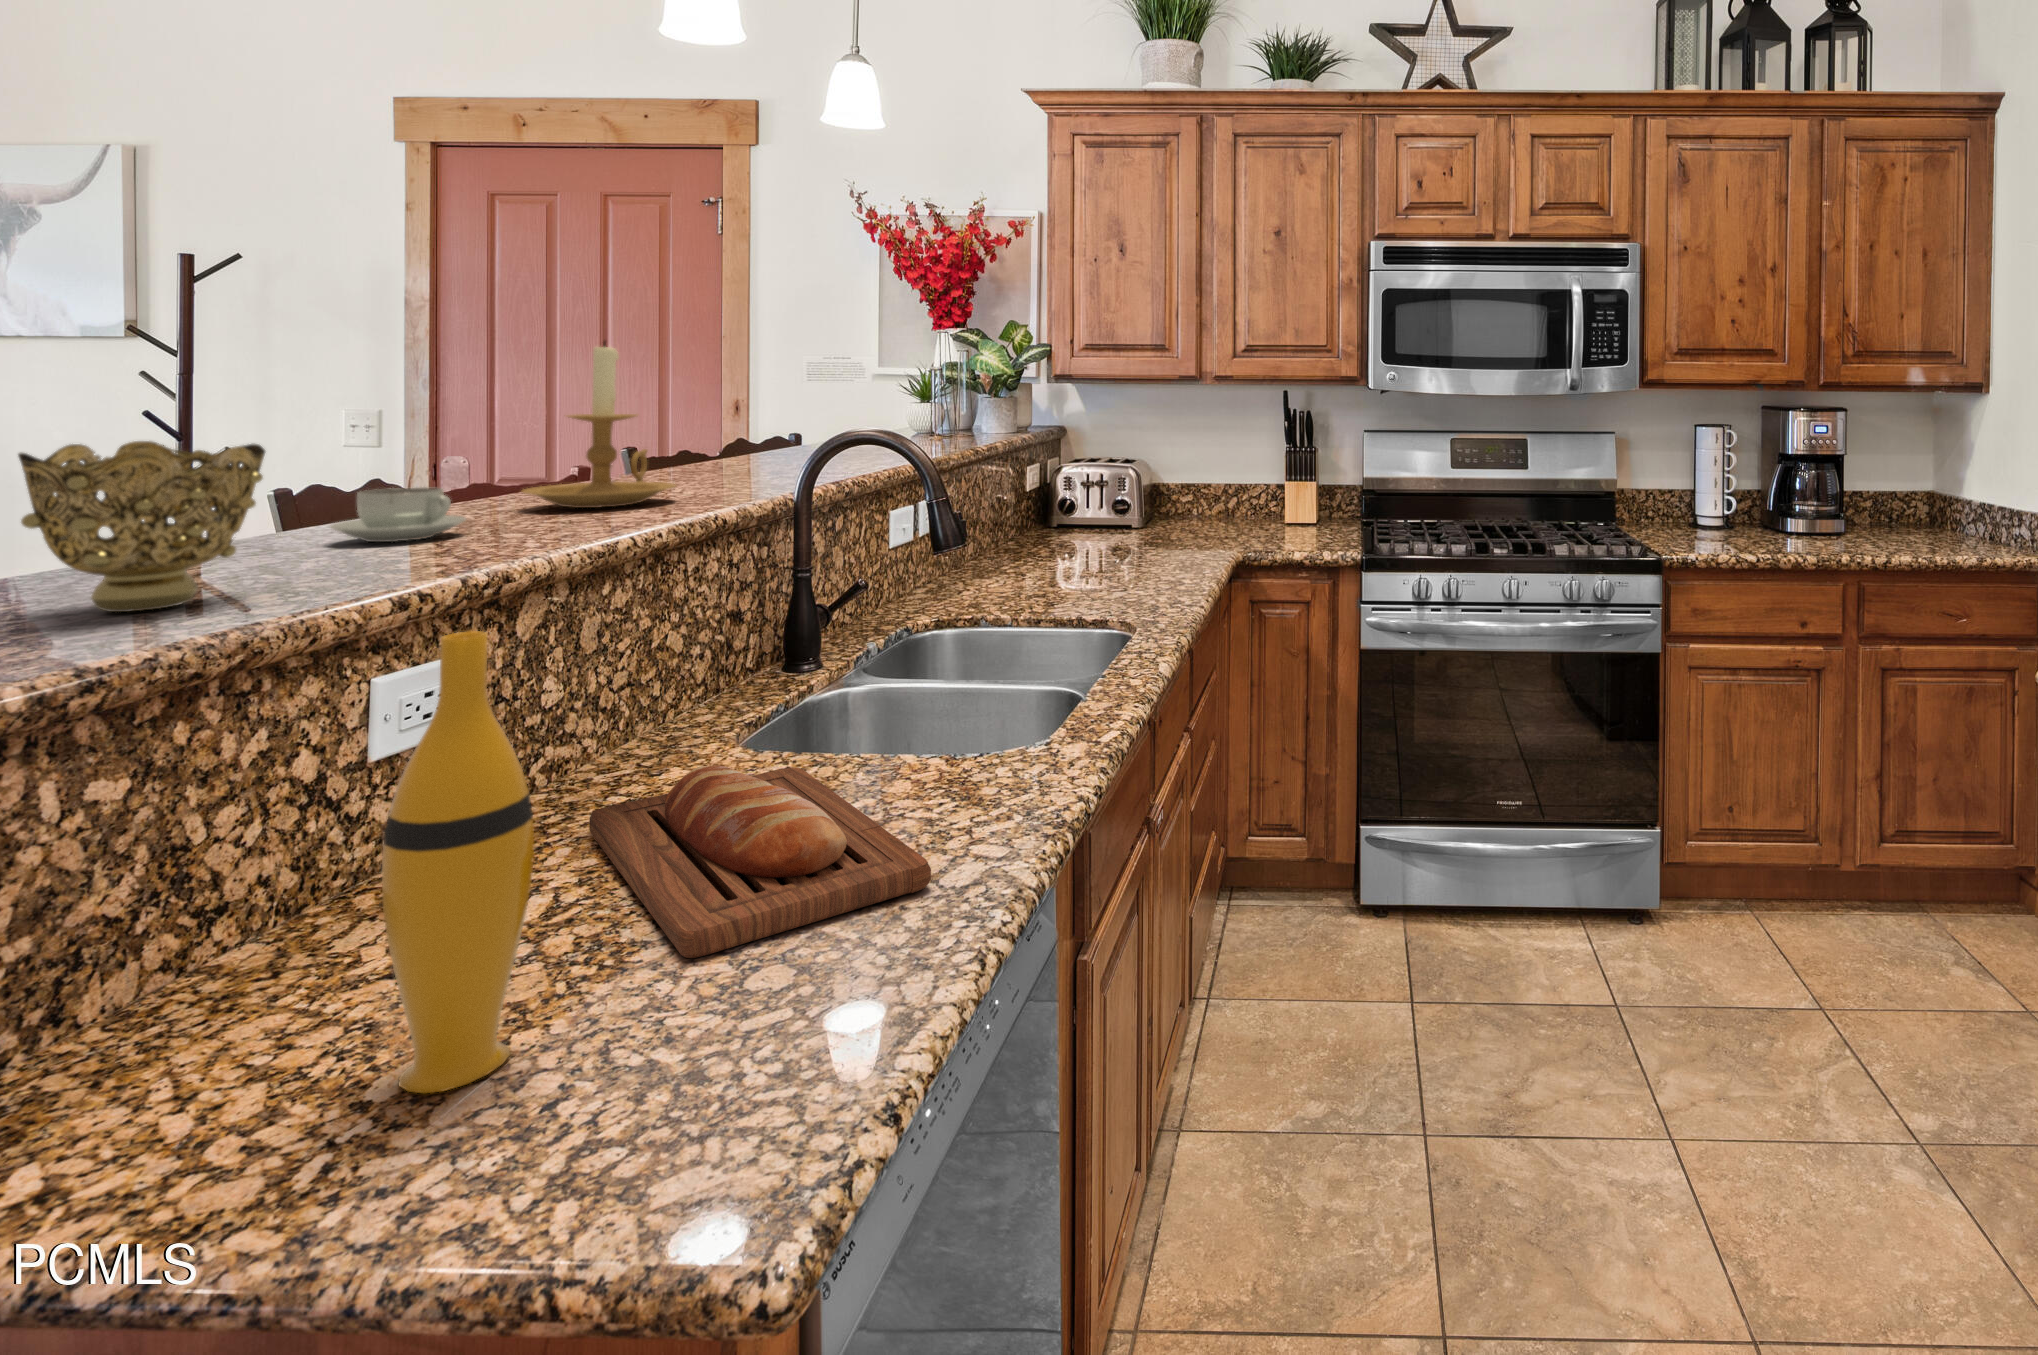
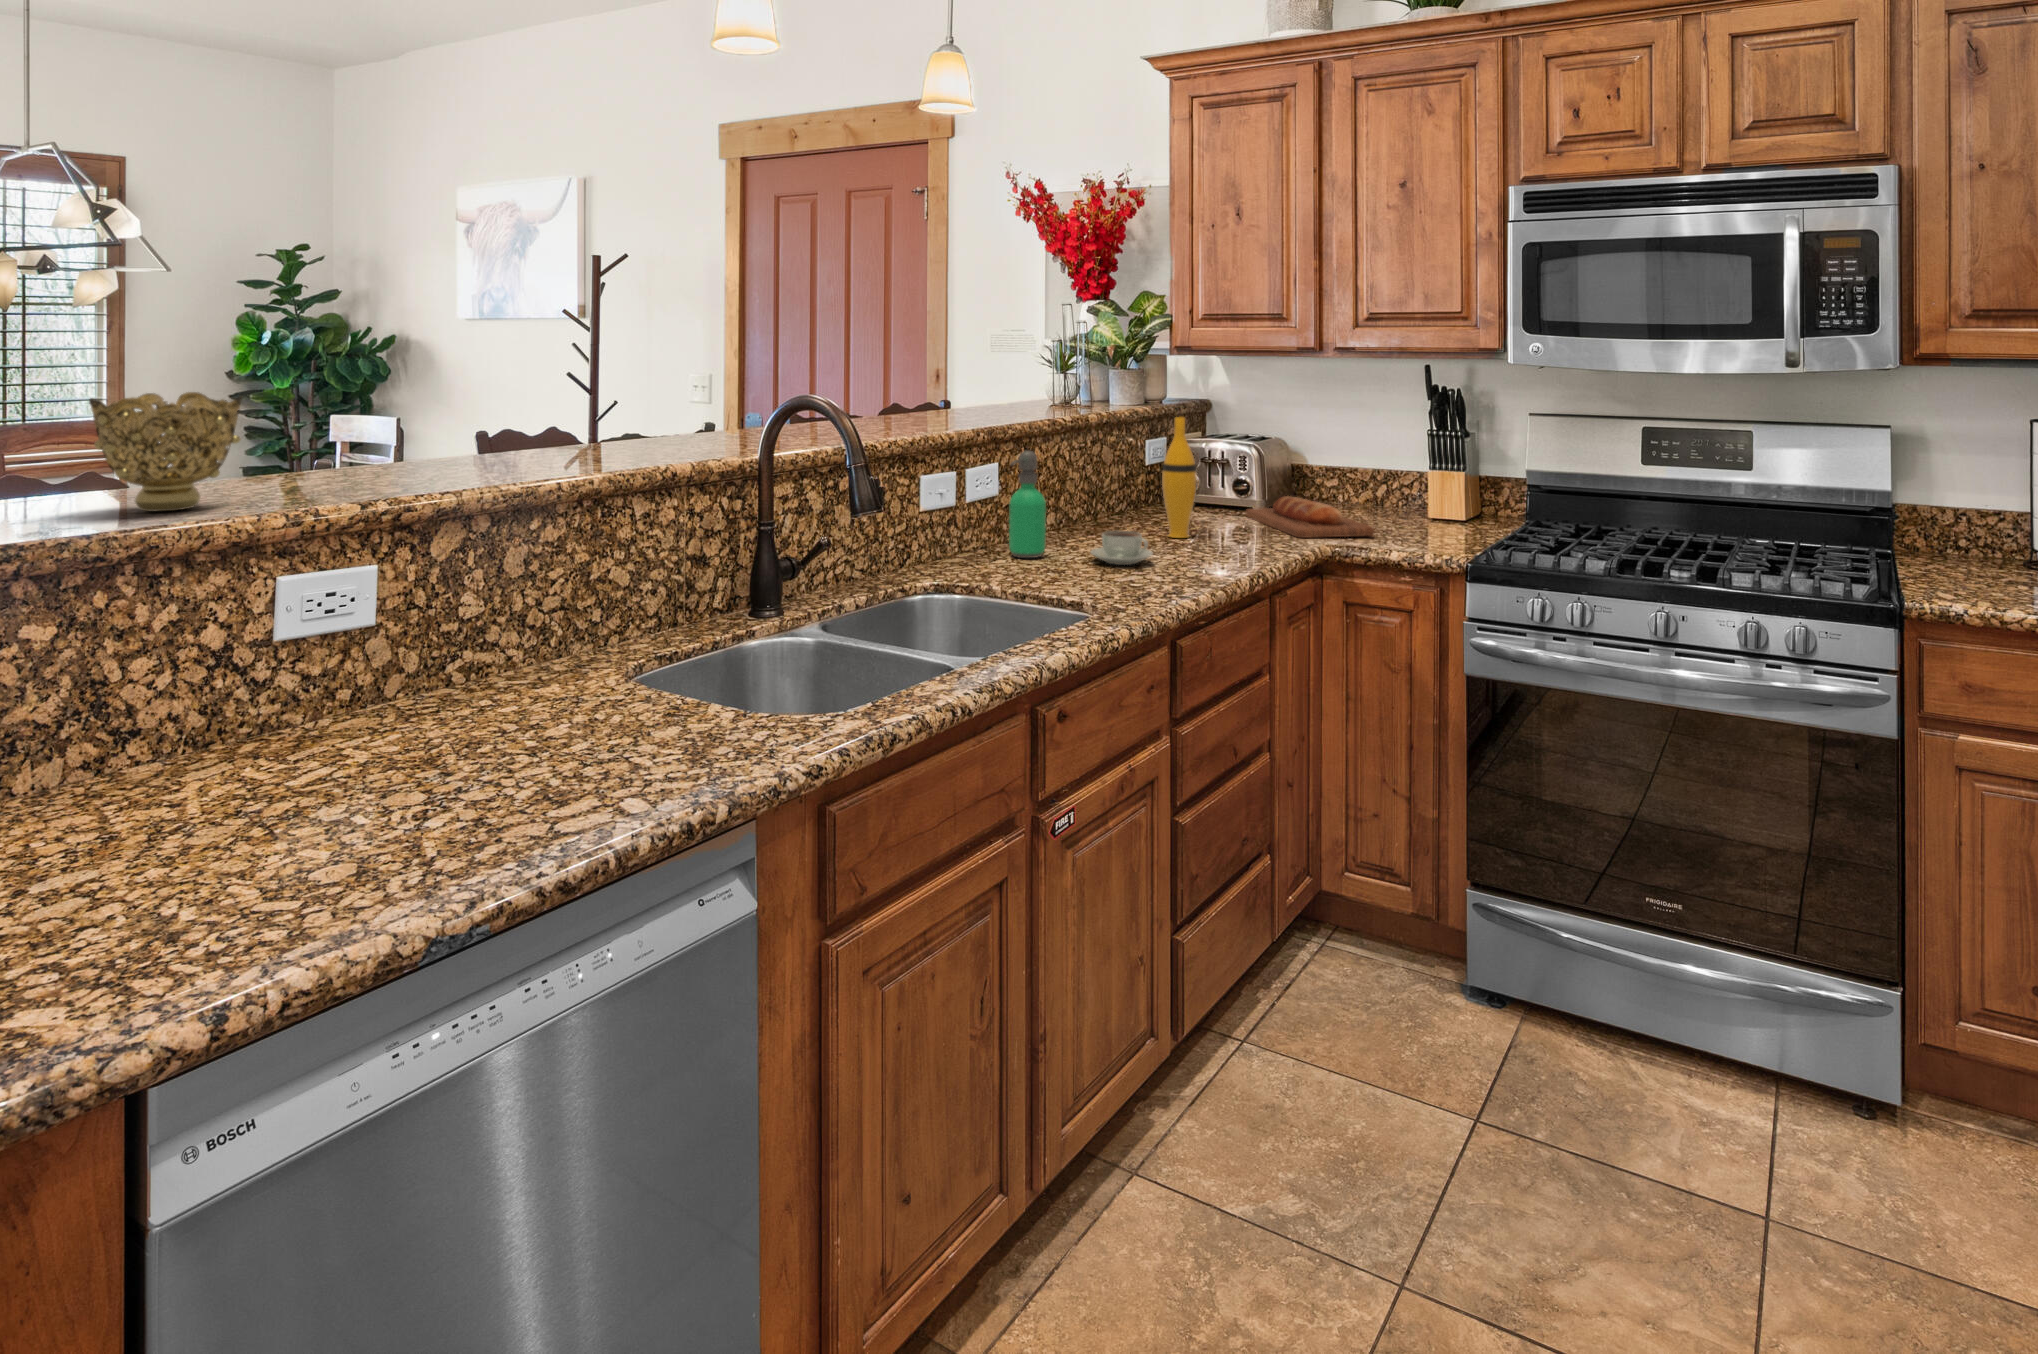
candle holder: present [522,341,676,508] -> none [576,317,693,456]
soap dispenser: none [986,480,1025,589] -> present [1009,451,1046,558]
coffee cup: present [331,487,466,542] -> present [1091,531,1153,565]
vase: present [382,631,534,1094] -> present [1162,417,1197,538]
bread loaf: present [589,765,931,958] -> present [1246,496,1375,538]

